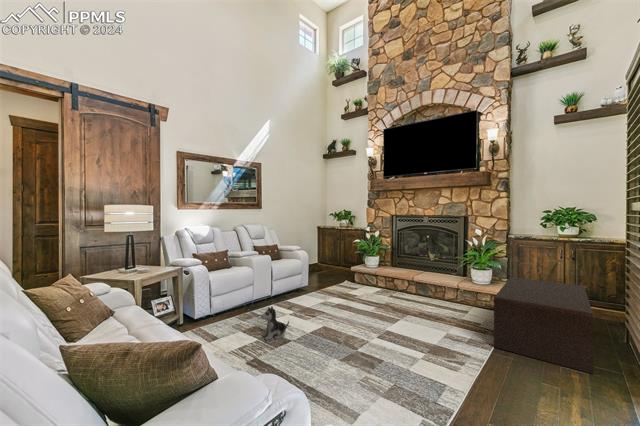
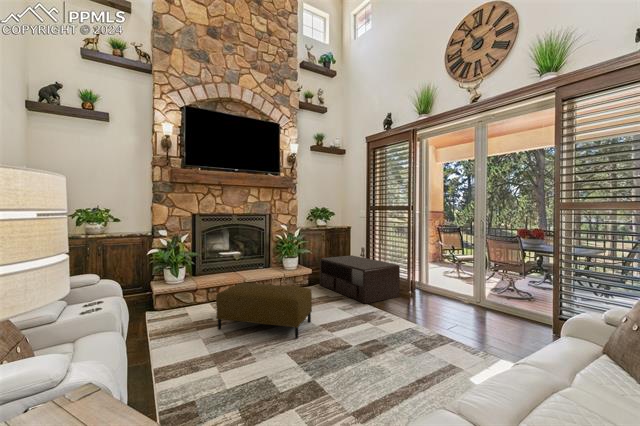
ottoman: none [343,274,398,327] -> present [216,283,312,339]
plush toy: present [261,307,289,340] -> none [259,353,289,410]

